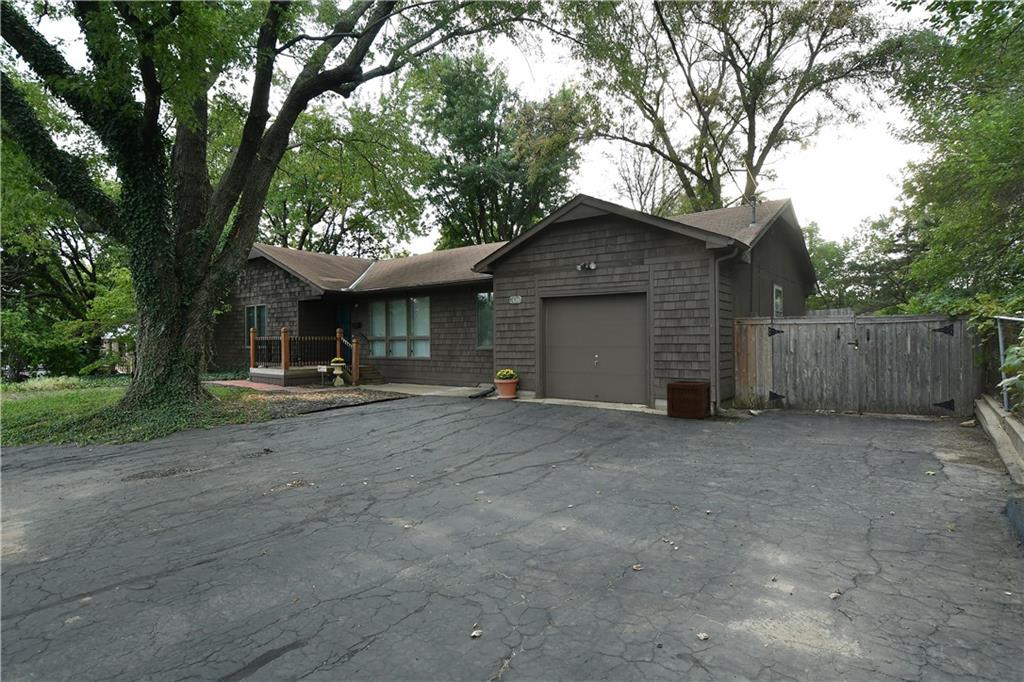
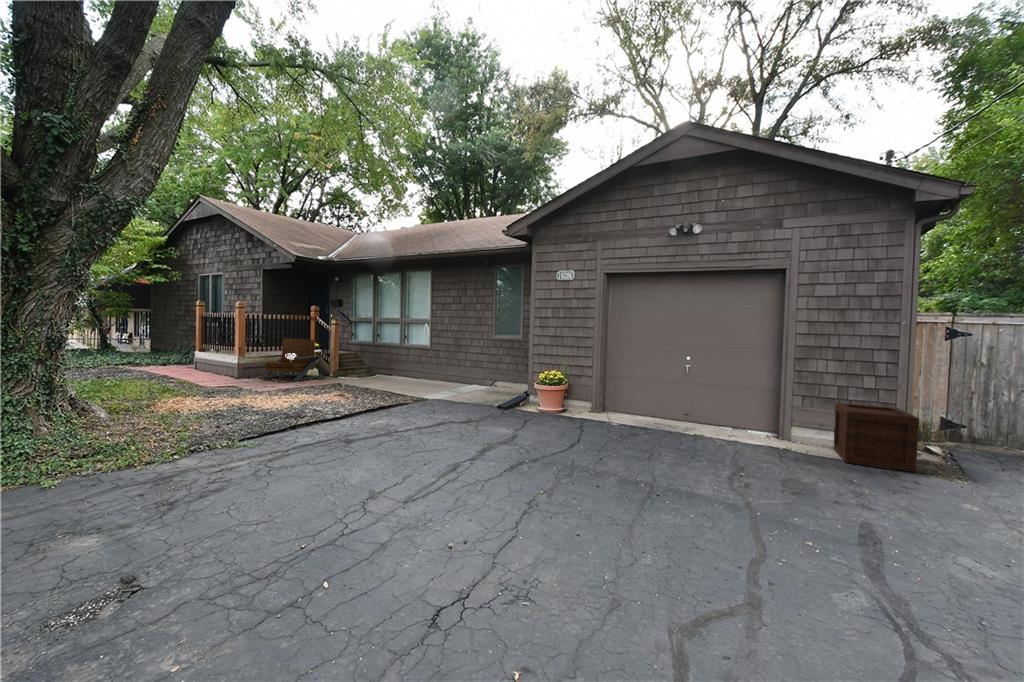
lounge chair: none [300,355,345,387] -> present [260,339,322,381]

